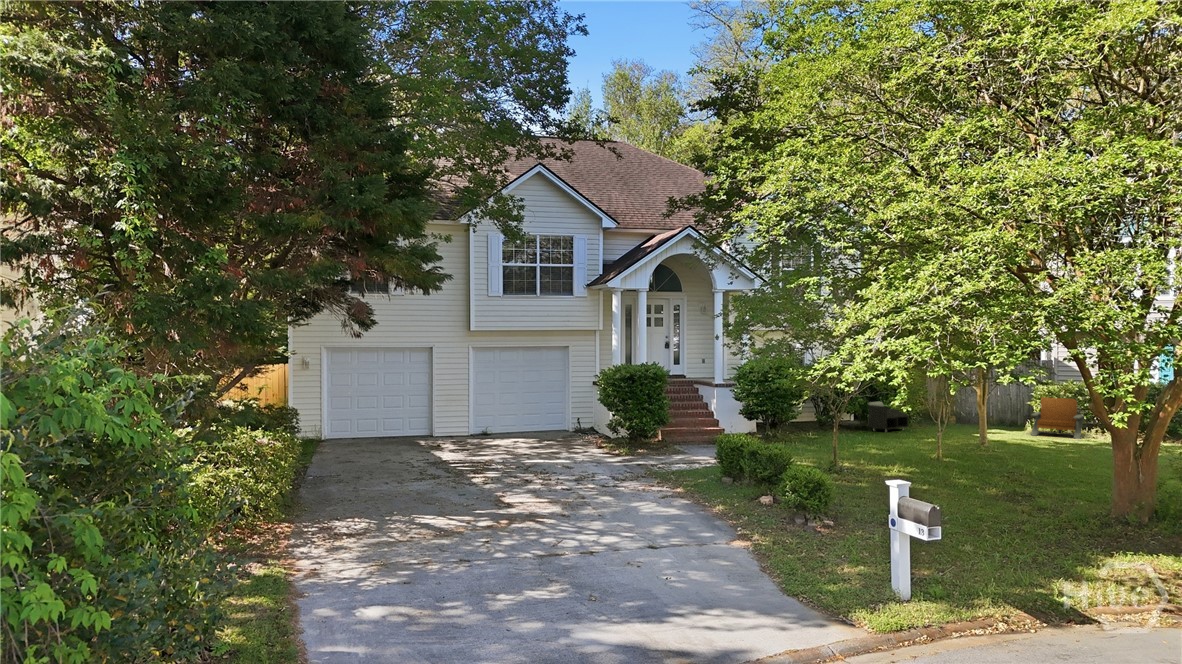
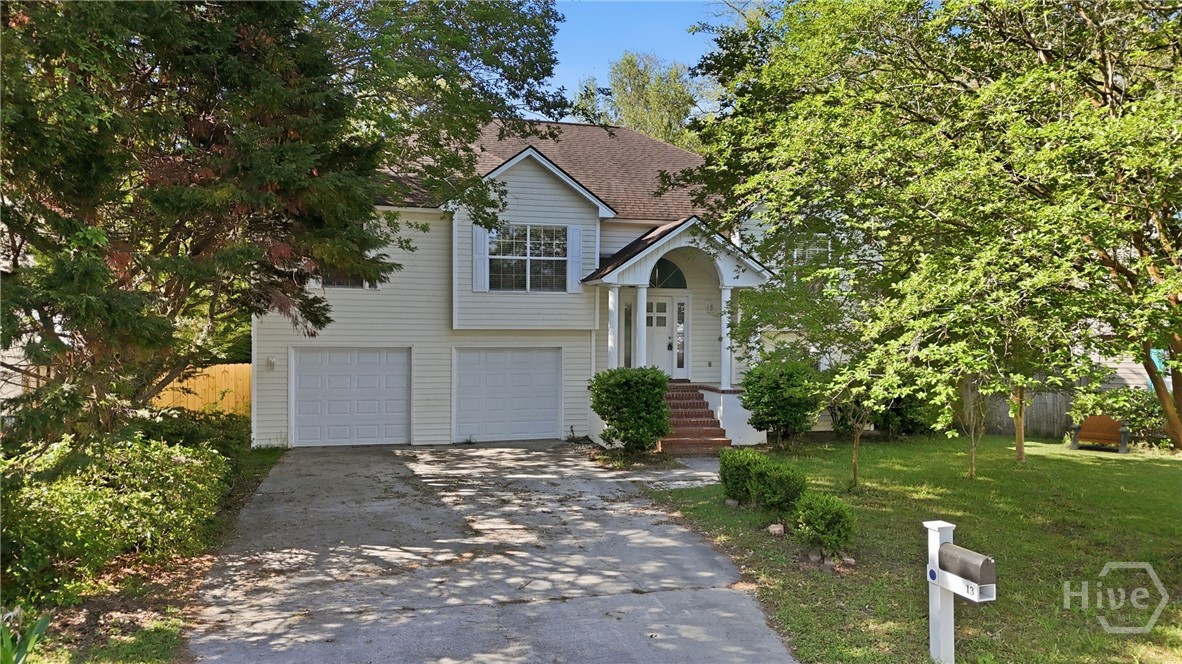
storage bench: present [868,402,909,432] -> none [890,409,935,444]

